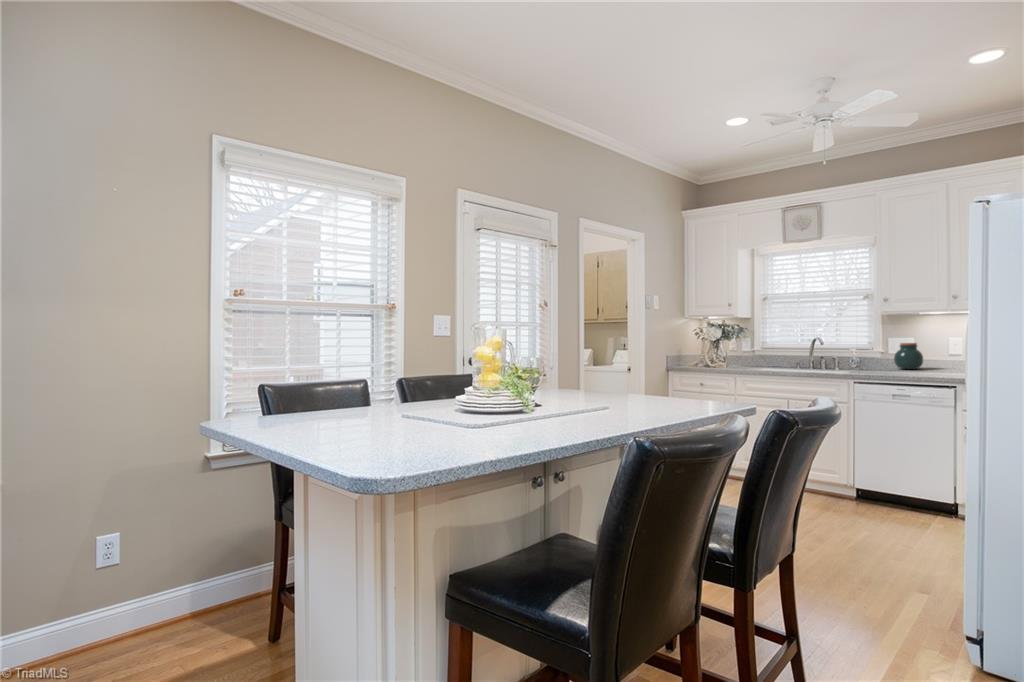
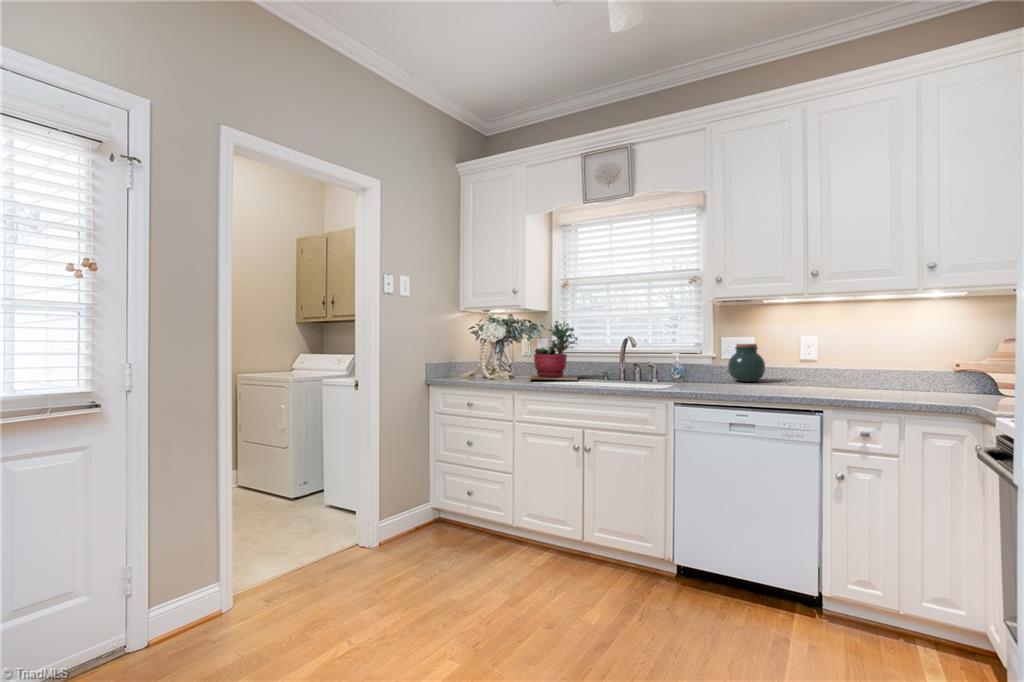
succulent plant: none [742,327,778,368] -> present [529,321,578,380]

